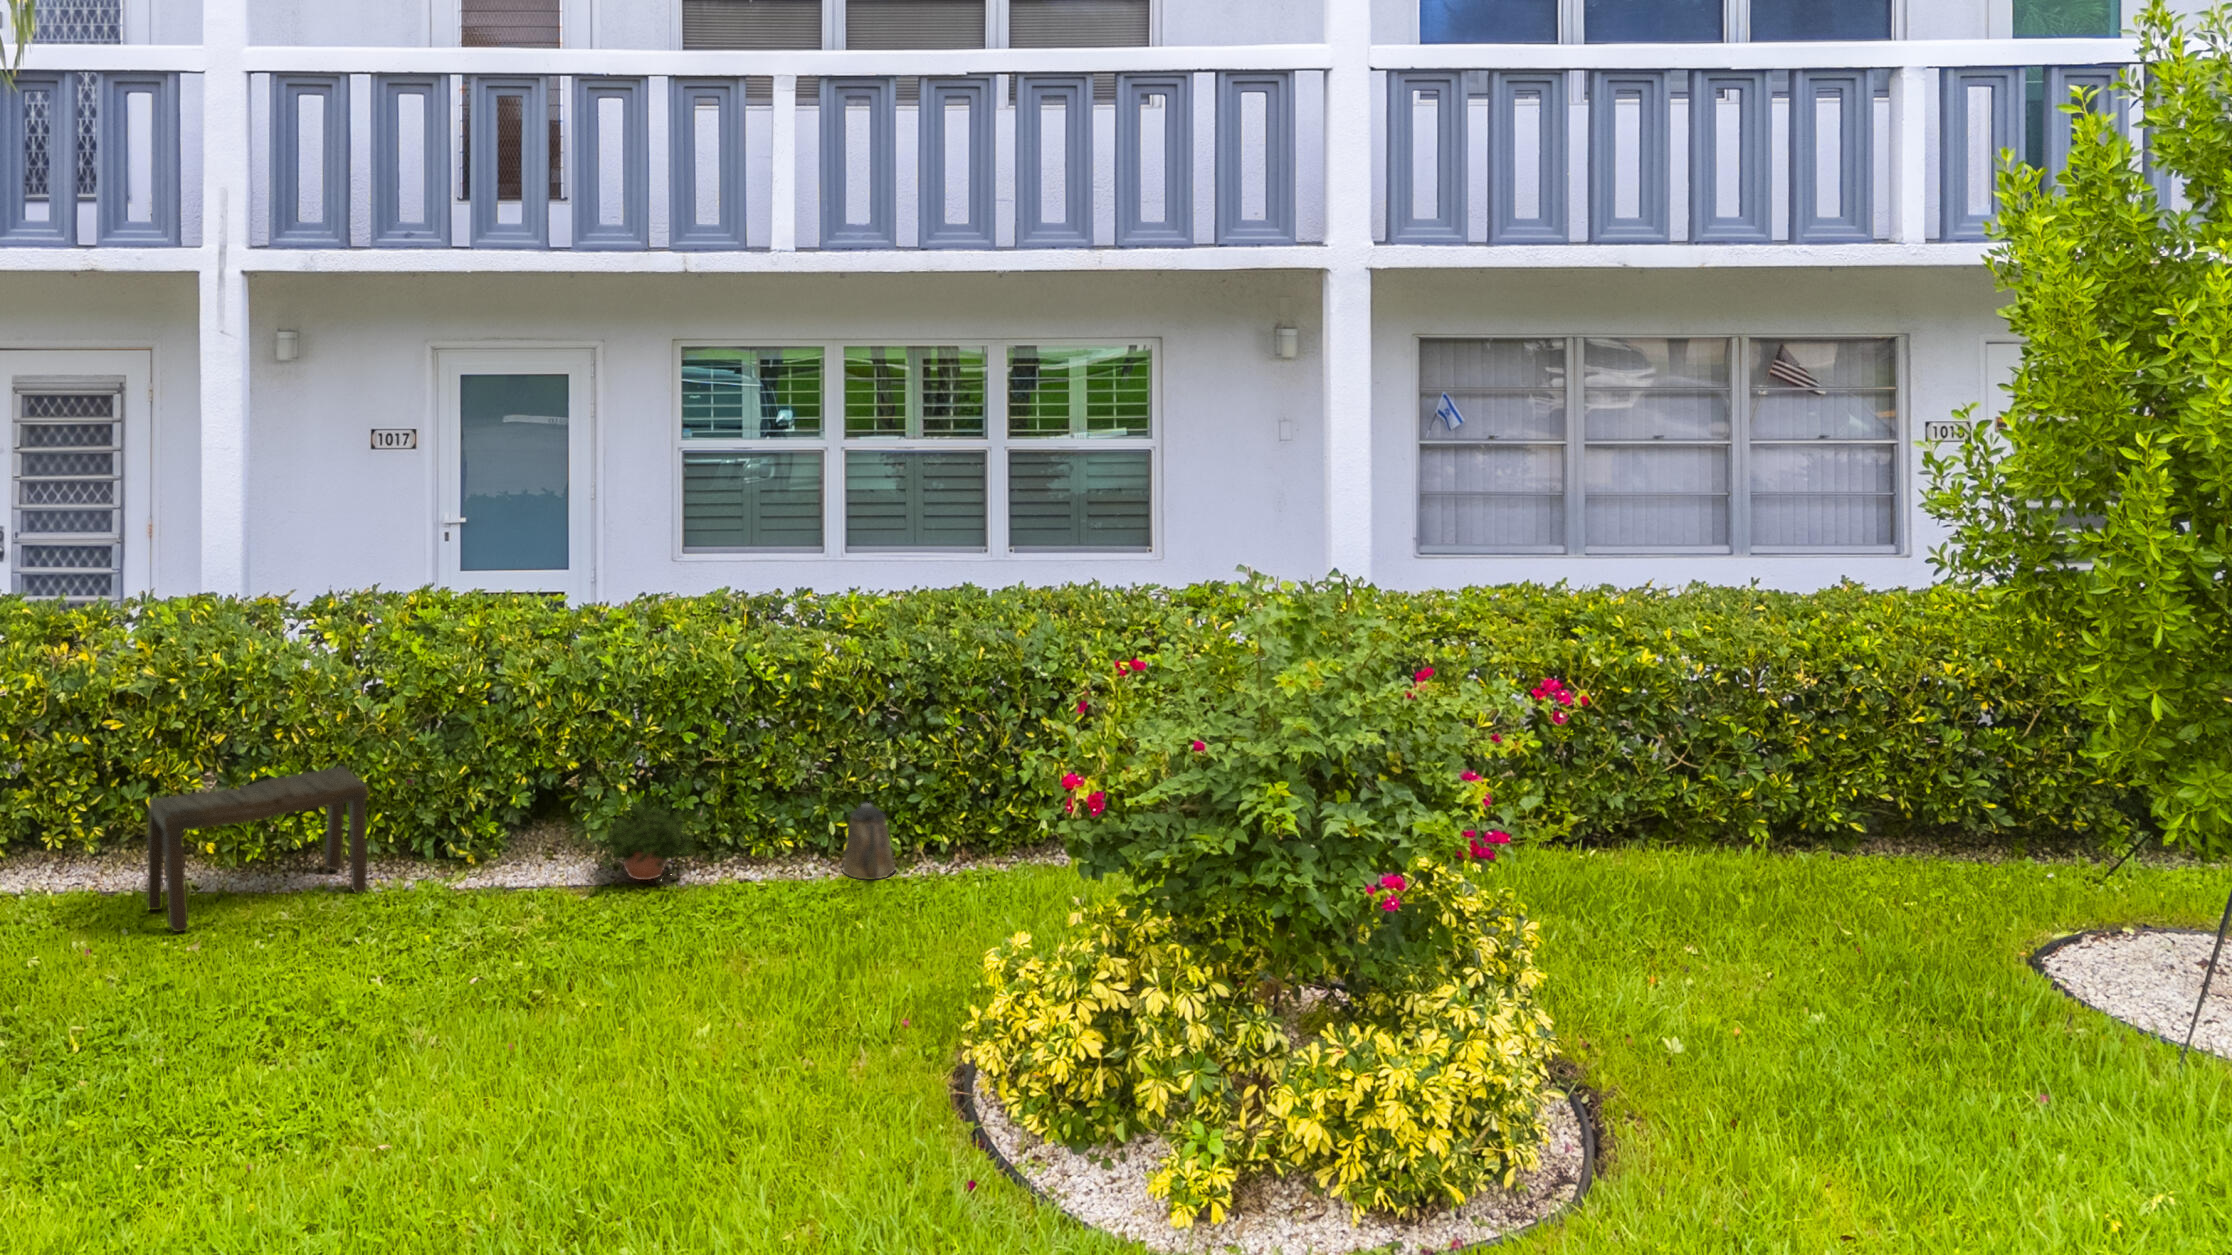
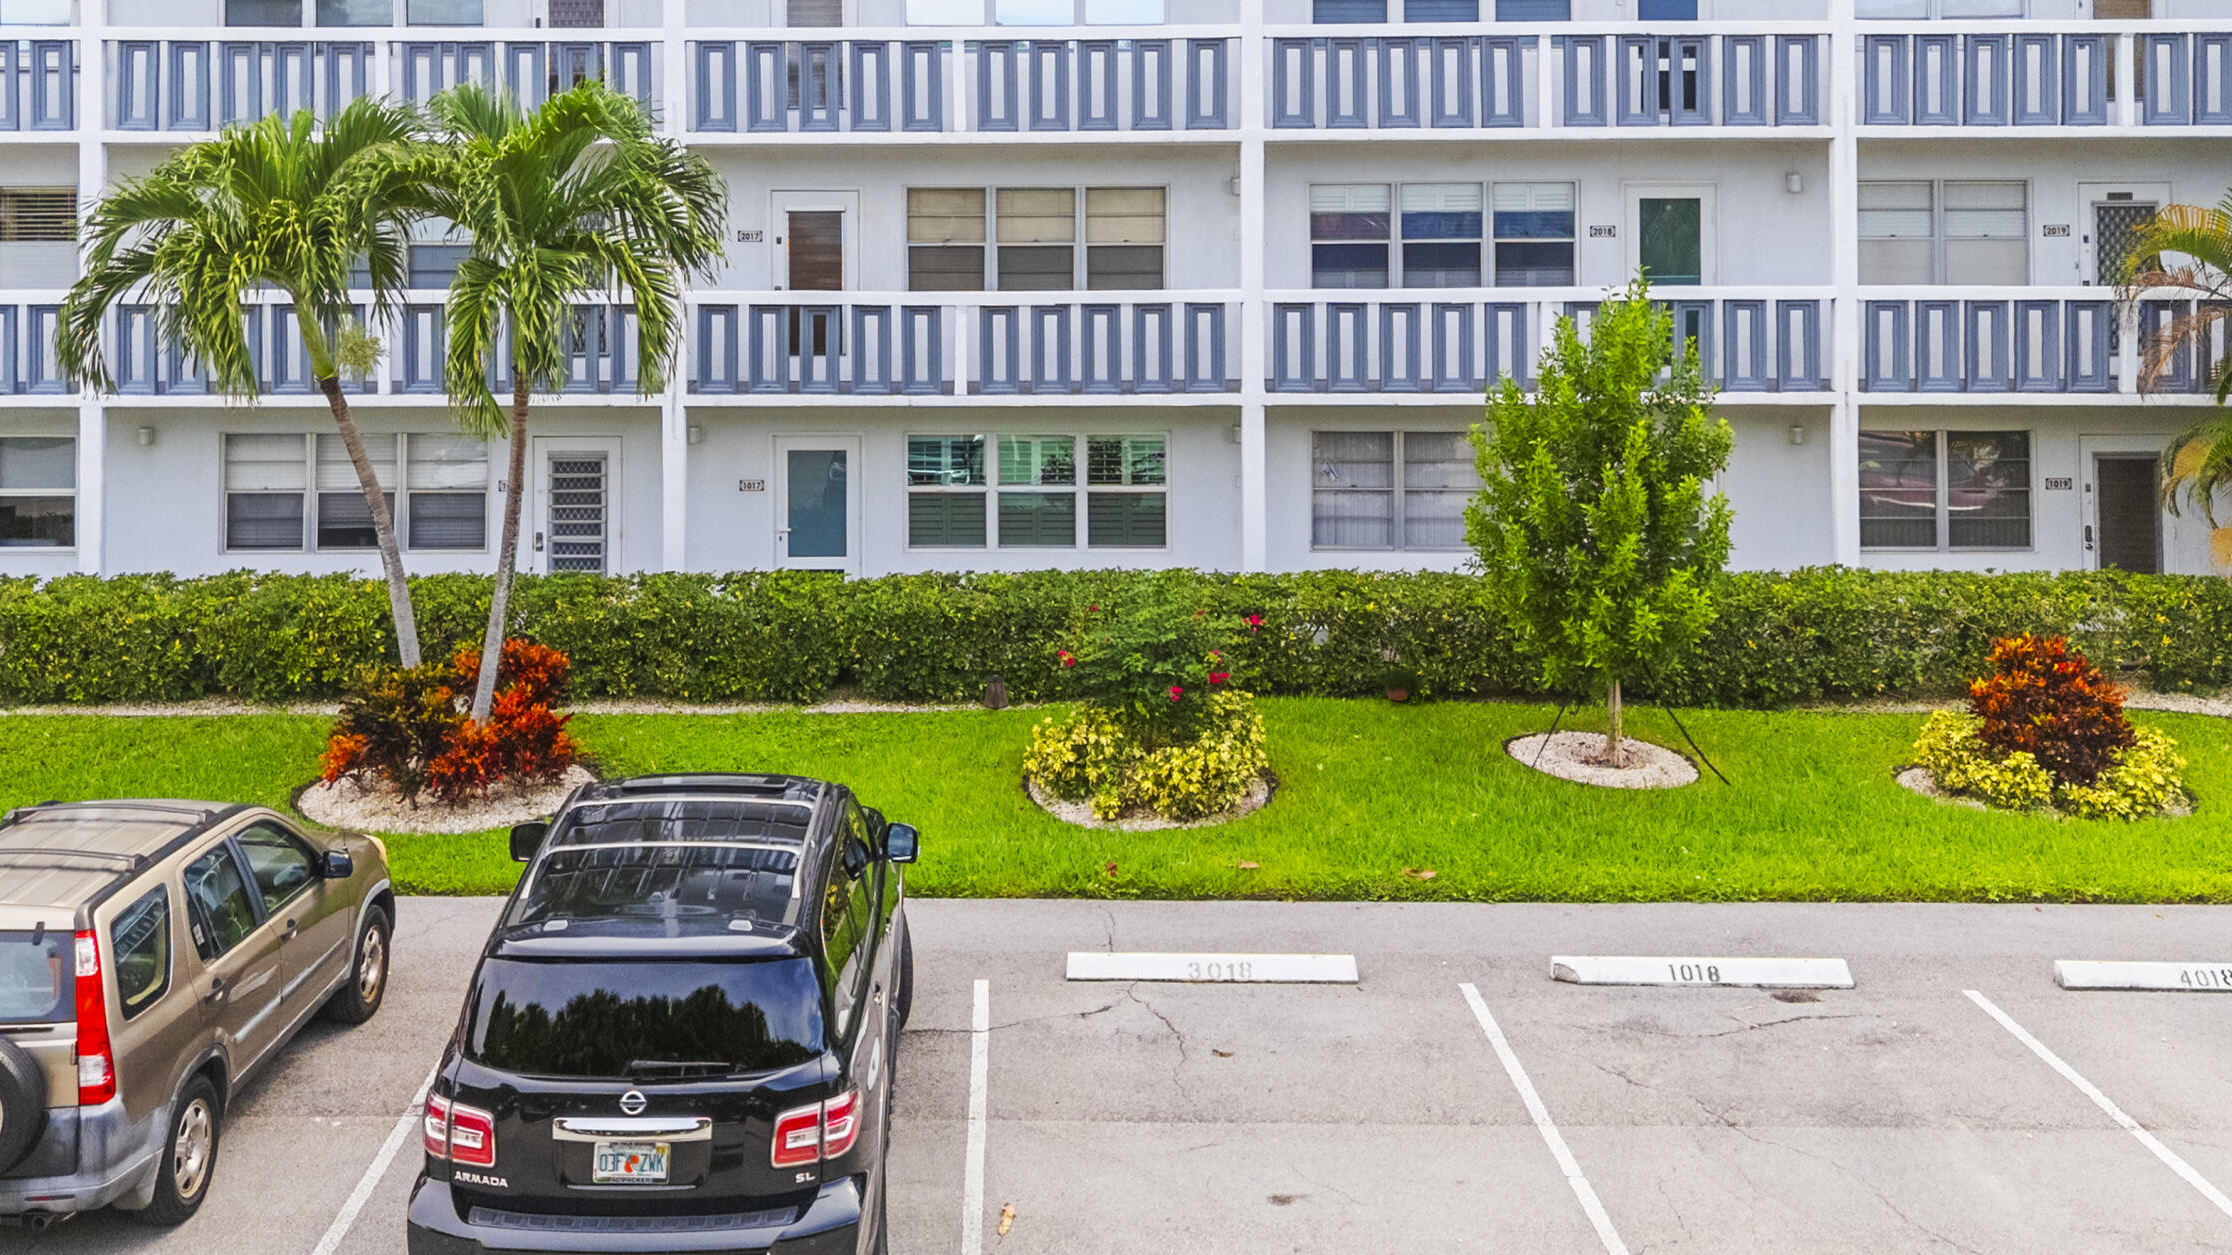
bench: present [147,766,369,932] -> none [670,657,769,728]
potted plant: present [601,802,694,882] -> present [1378,666,1419,701]

